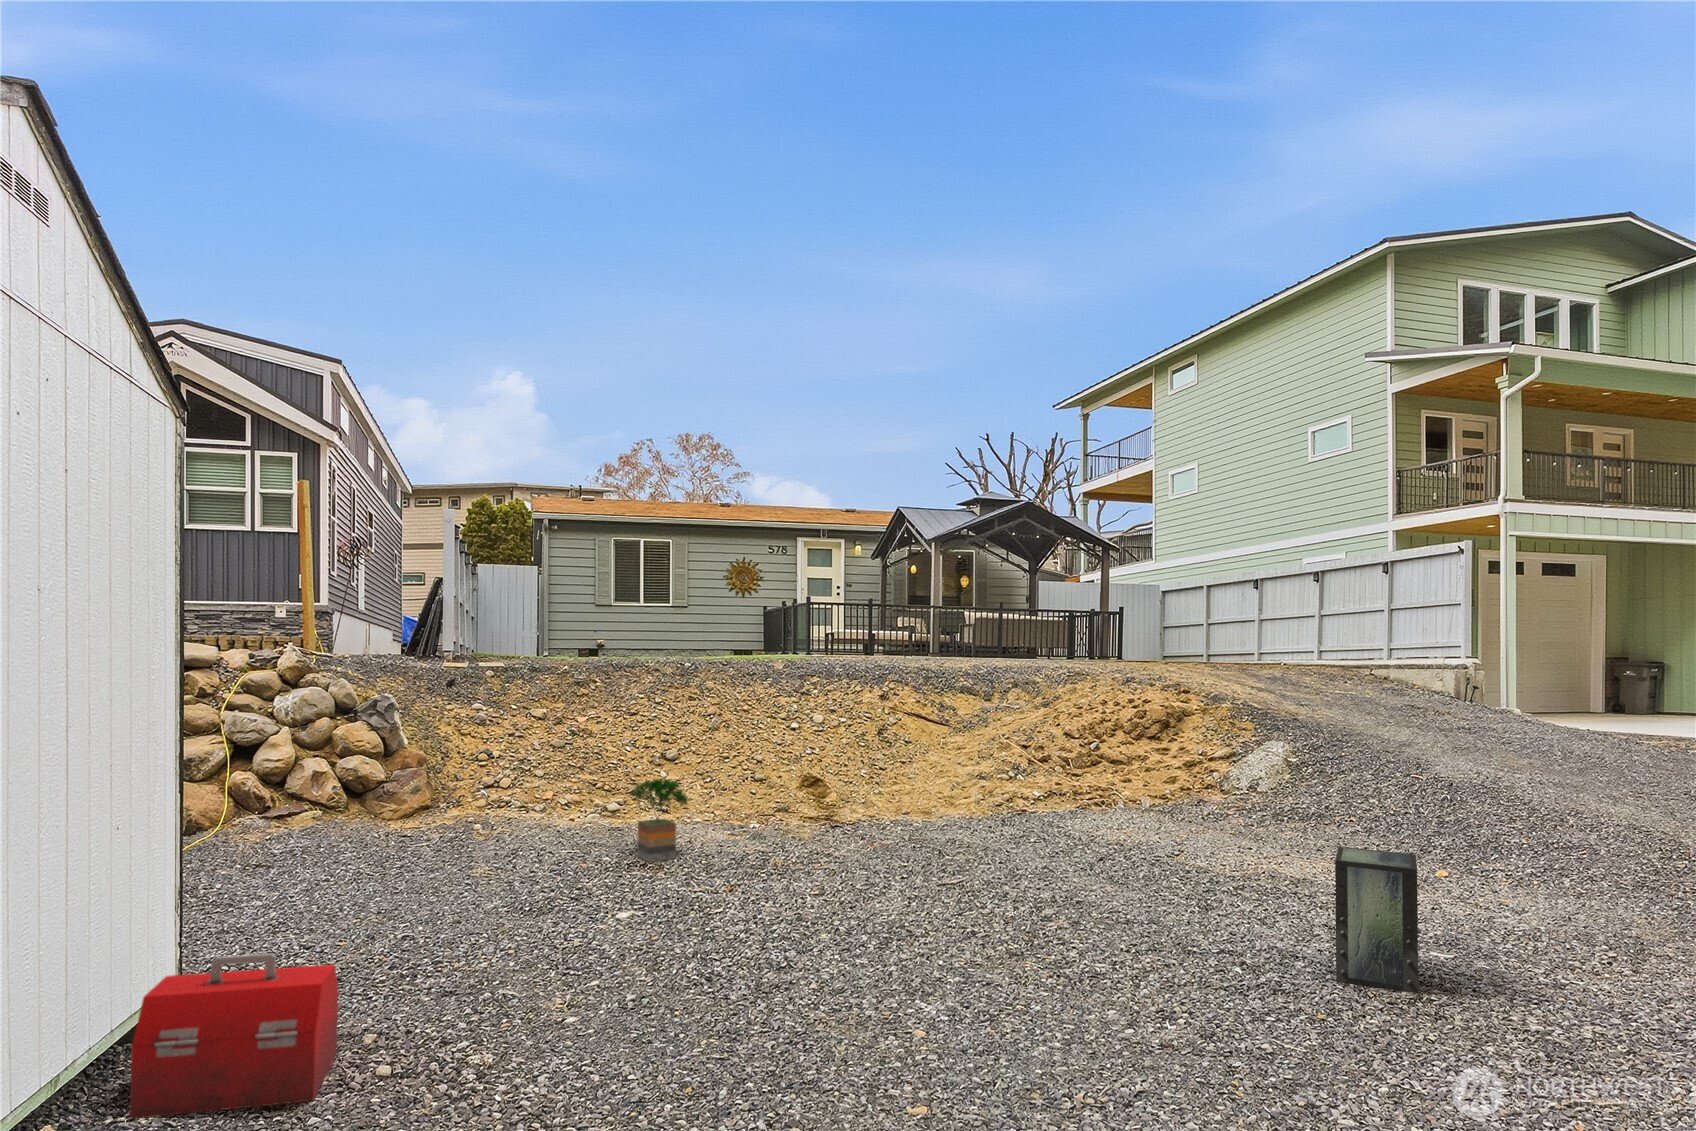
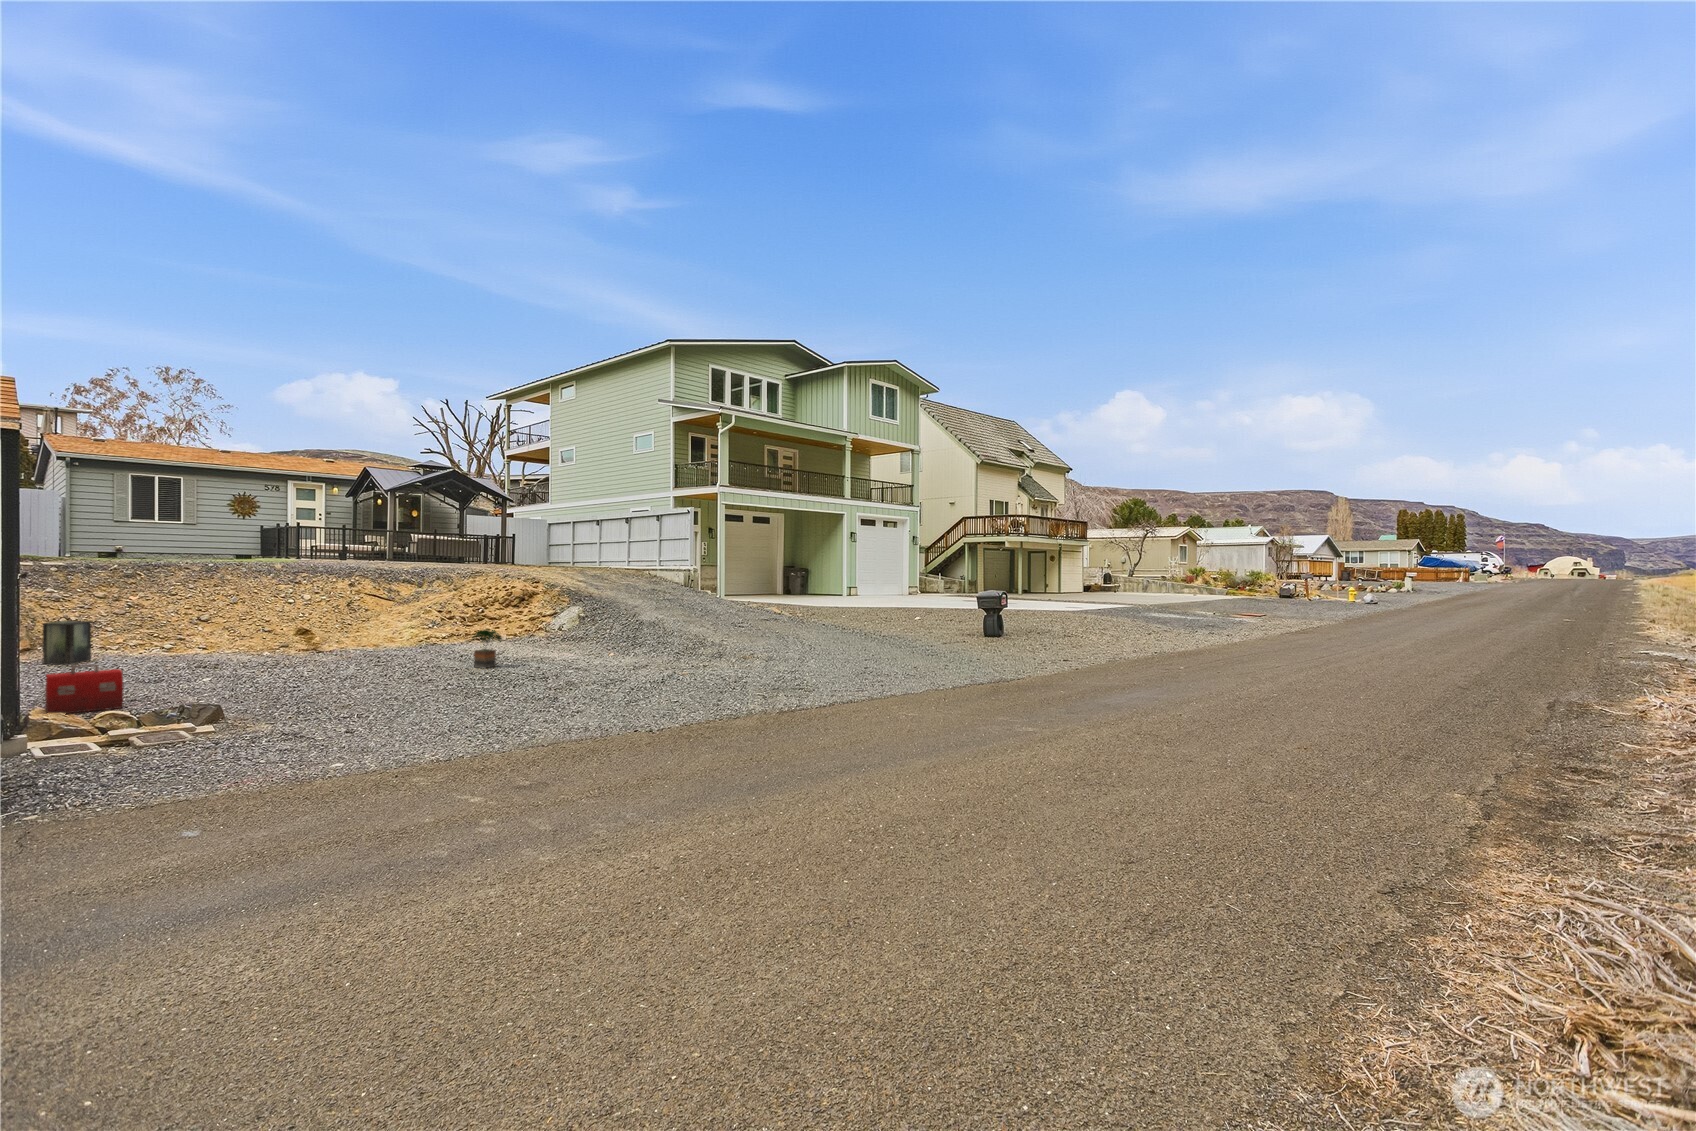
potted tree: present [633,779,688,862] -> present [473,629,502,668]
storage box: present [1335,847,1418,994] -> present [43,621,91,665]

